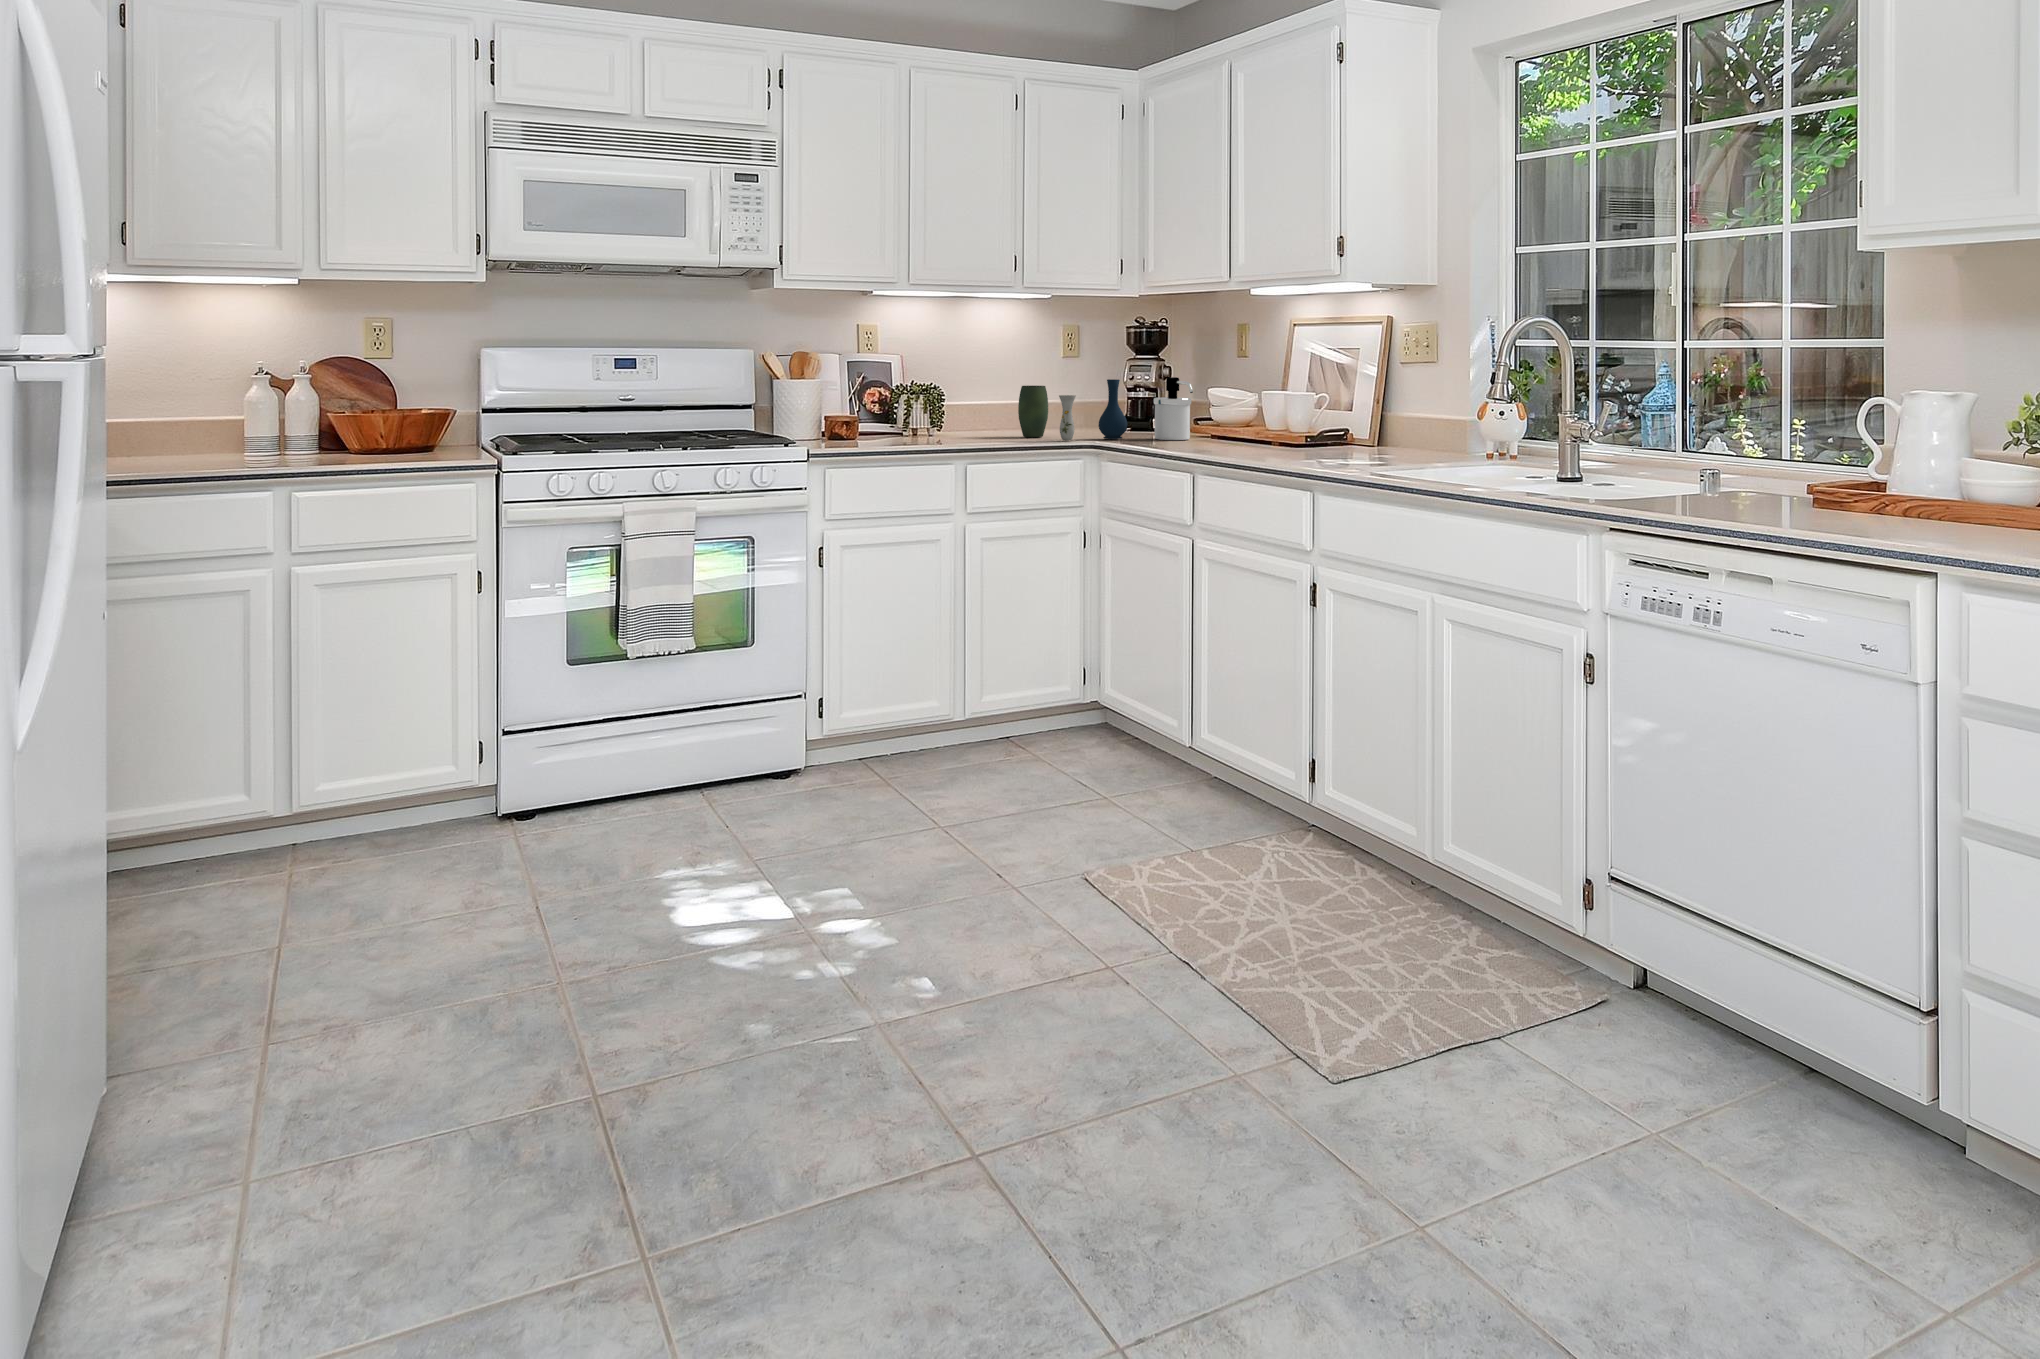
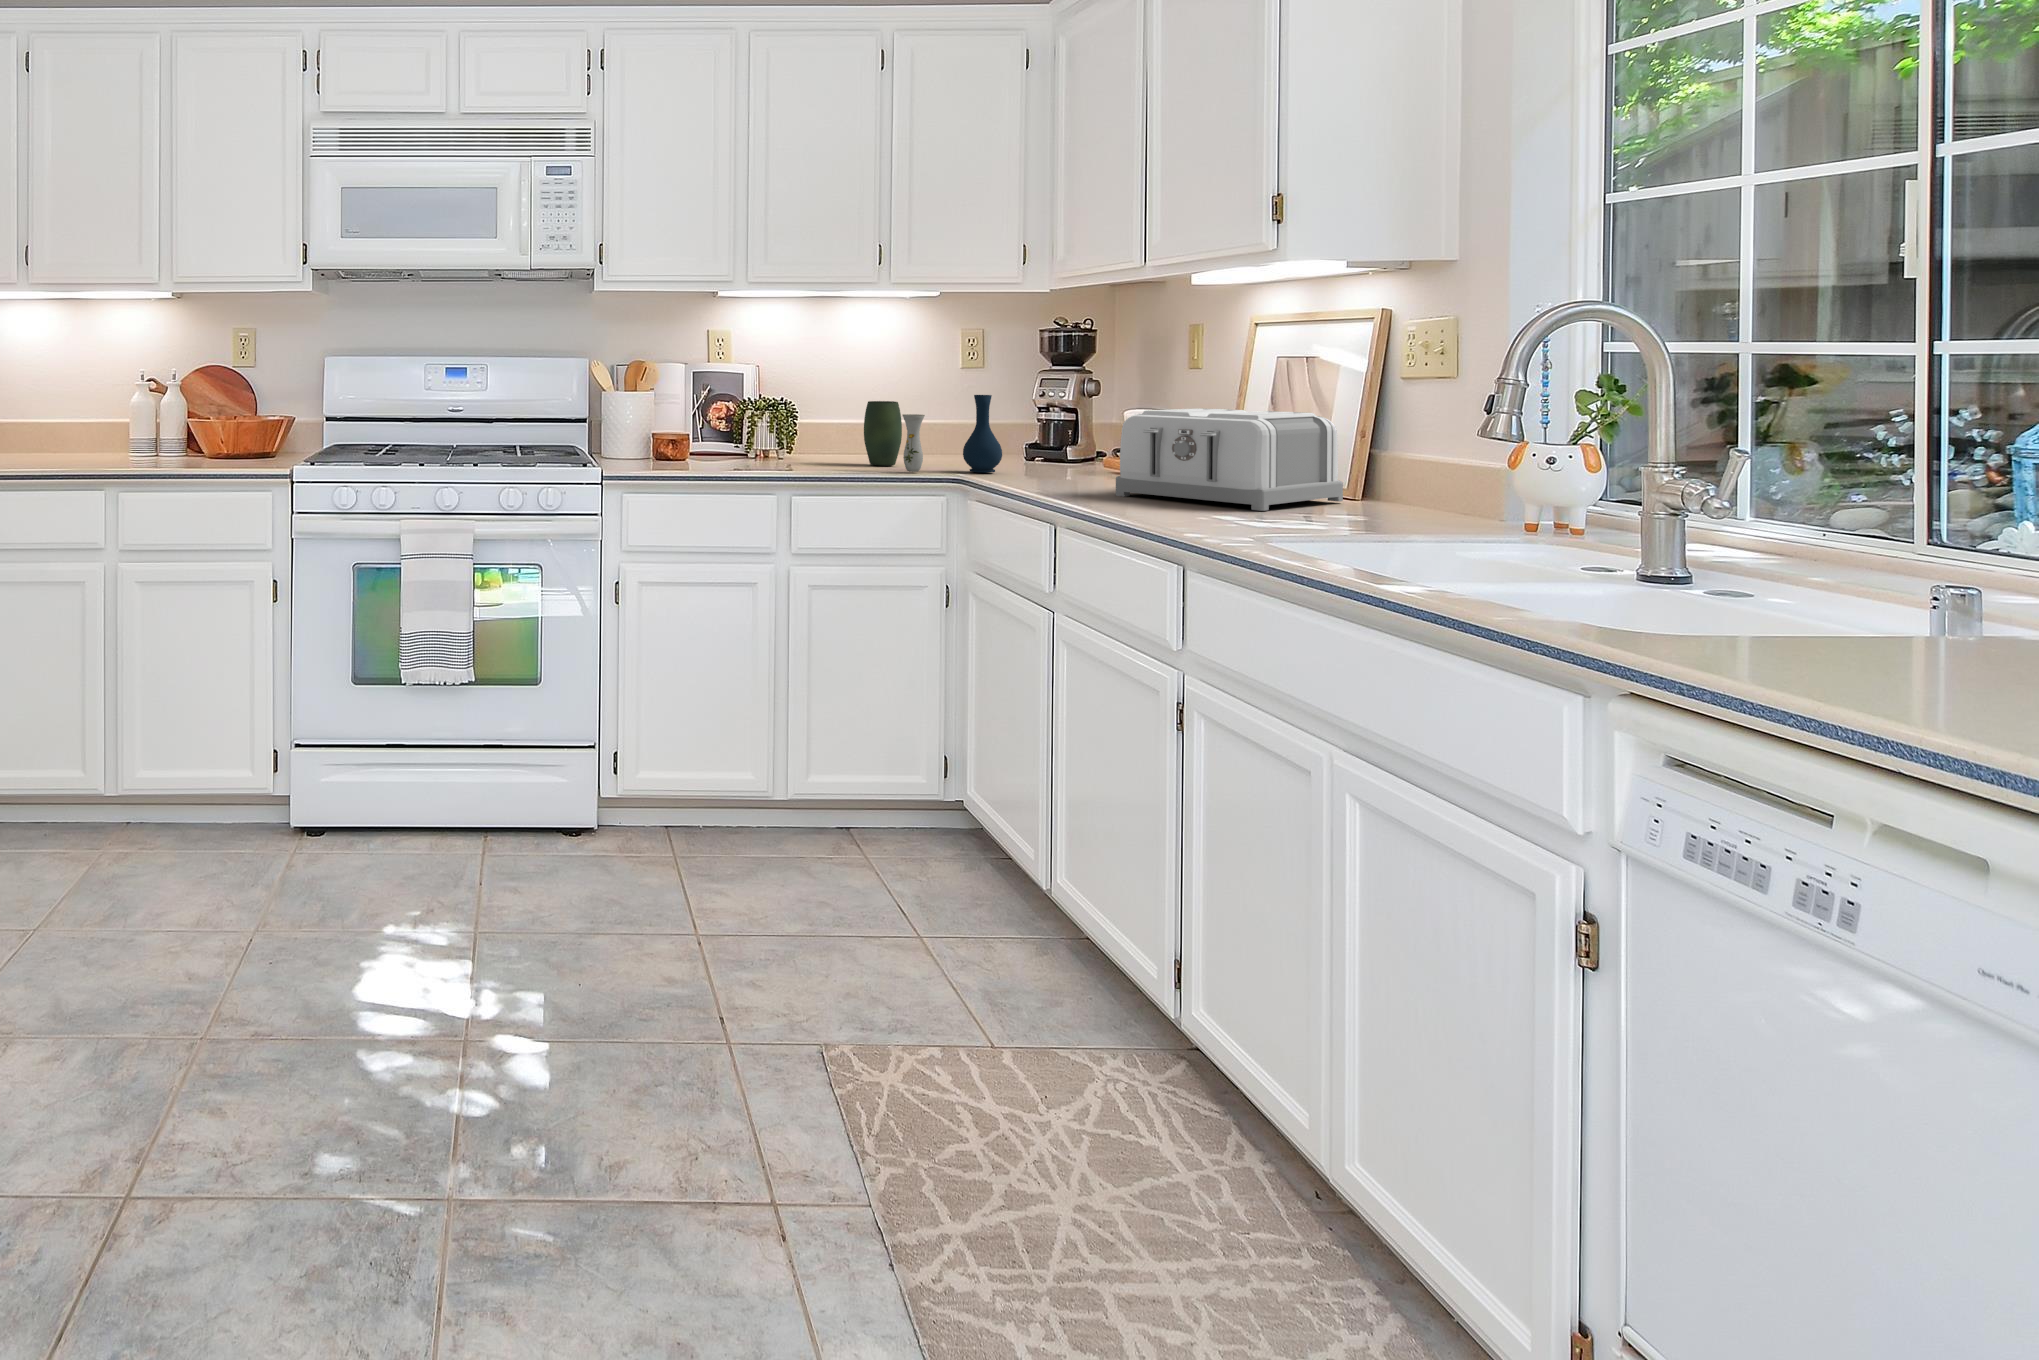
soap dispenser: present [1154,377,1193,440] -> none [1042,393,1097,477]
toaster: none [1228,387,1357,454] -> present [1116,408,1343,511]

